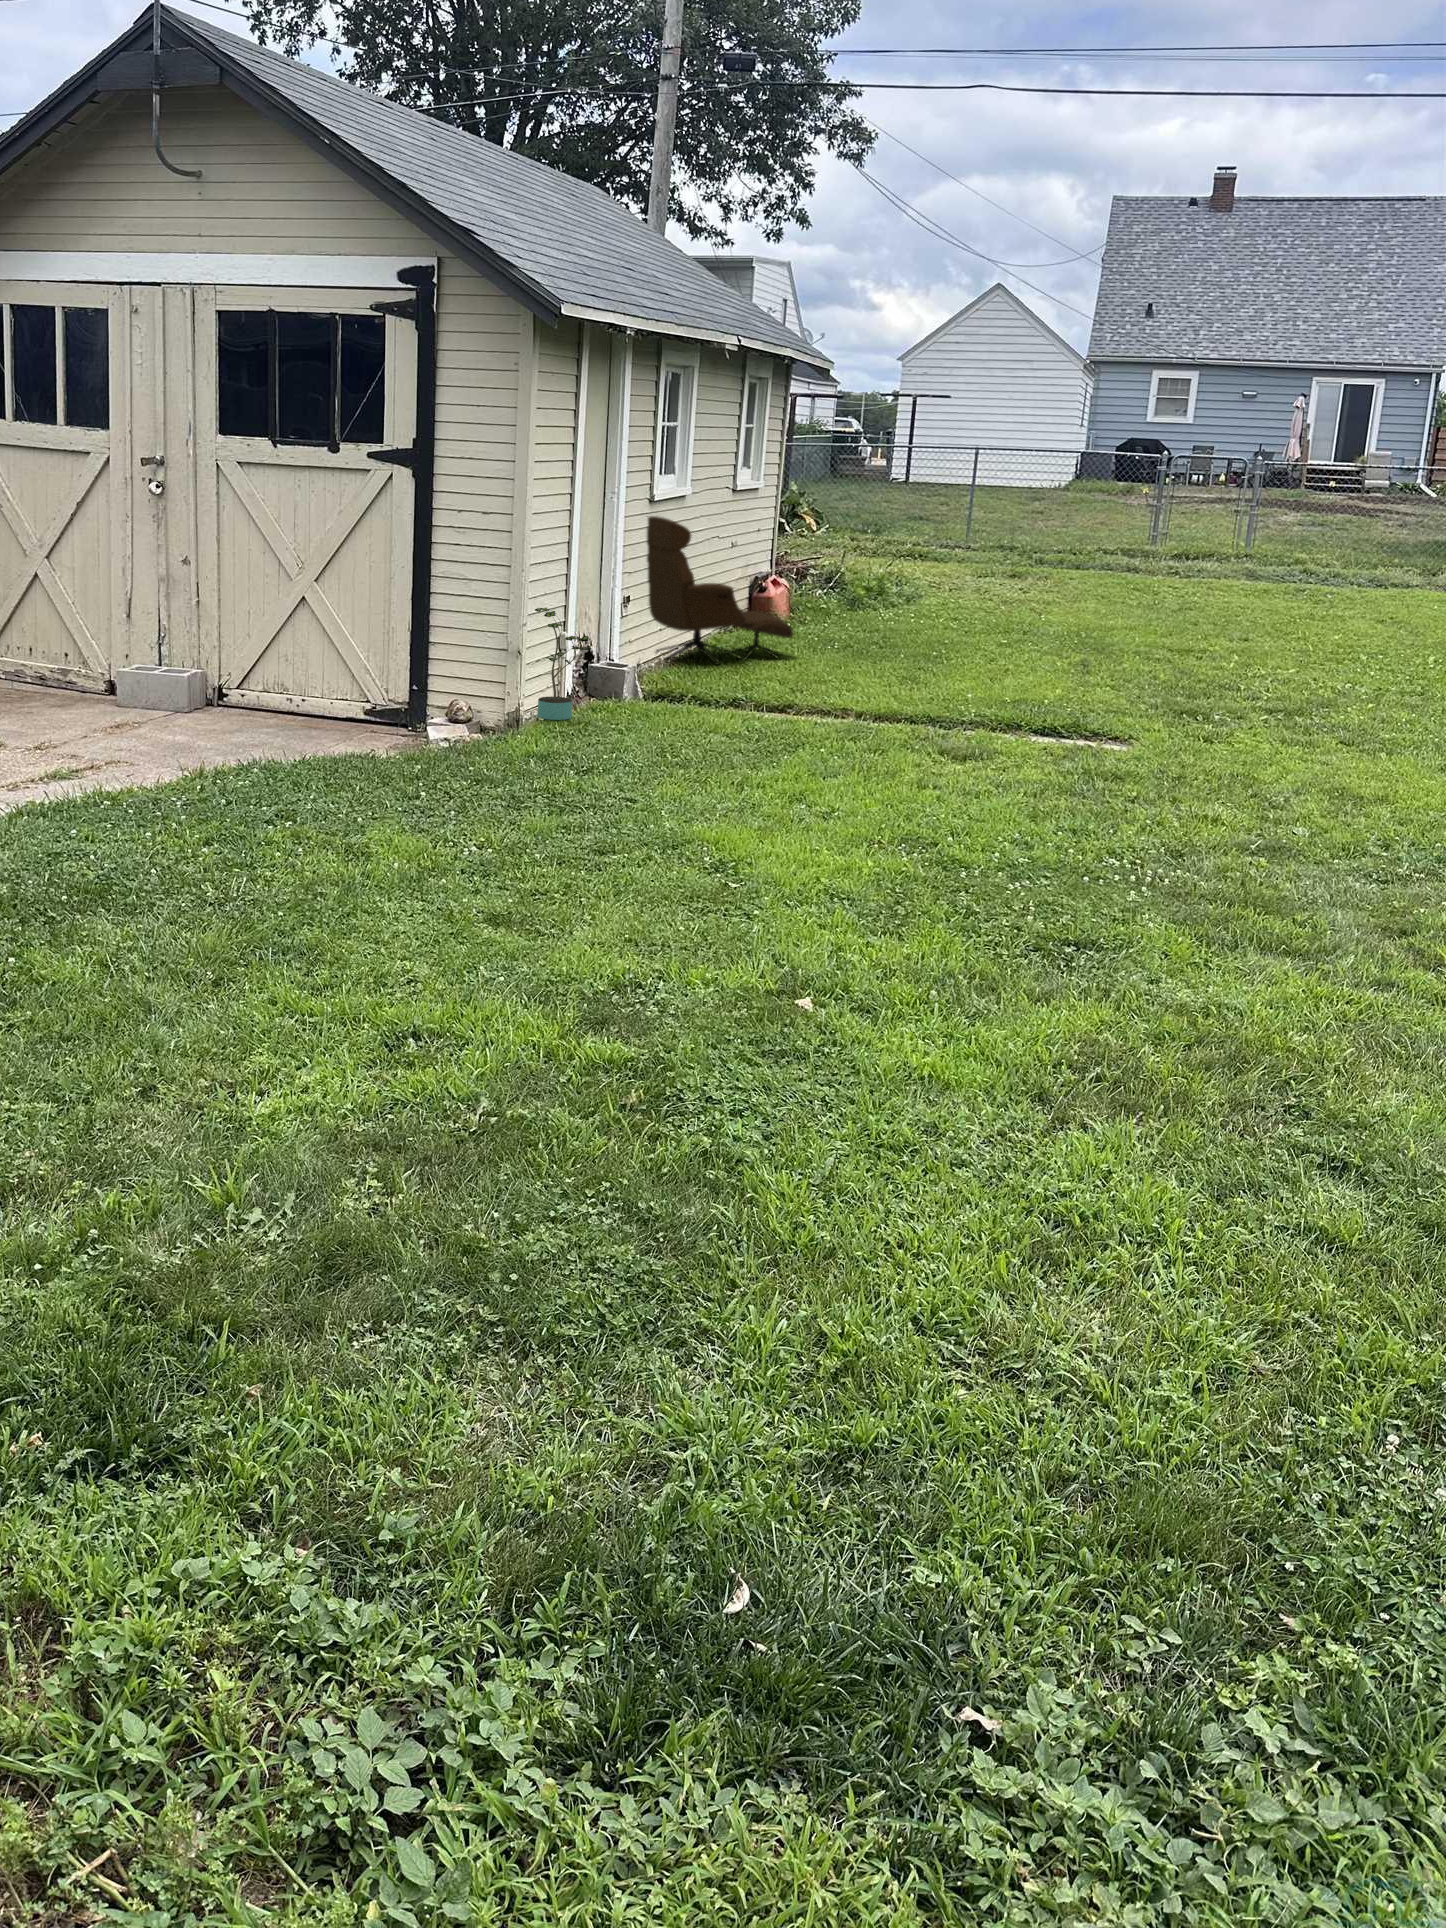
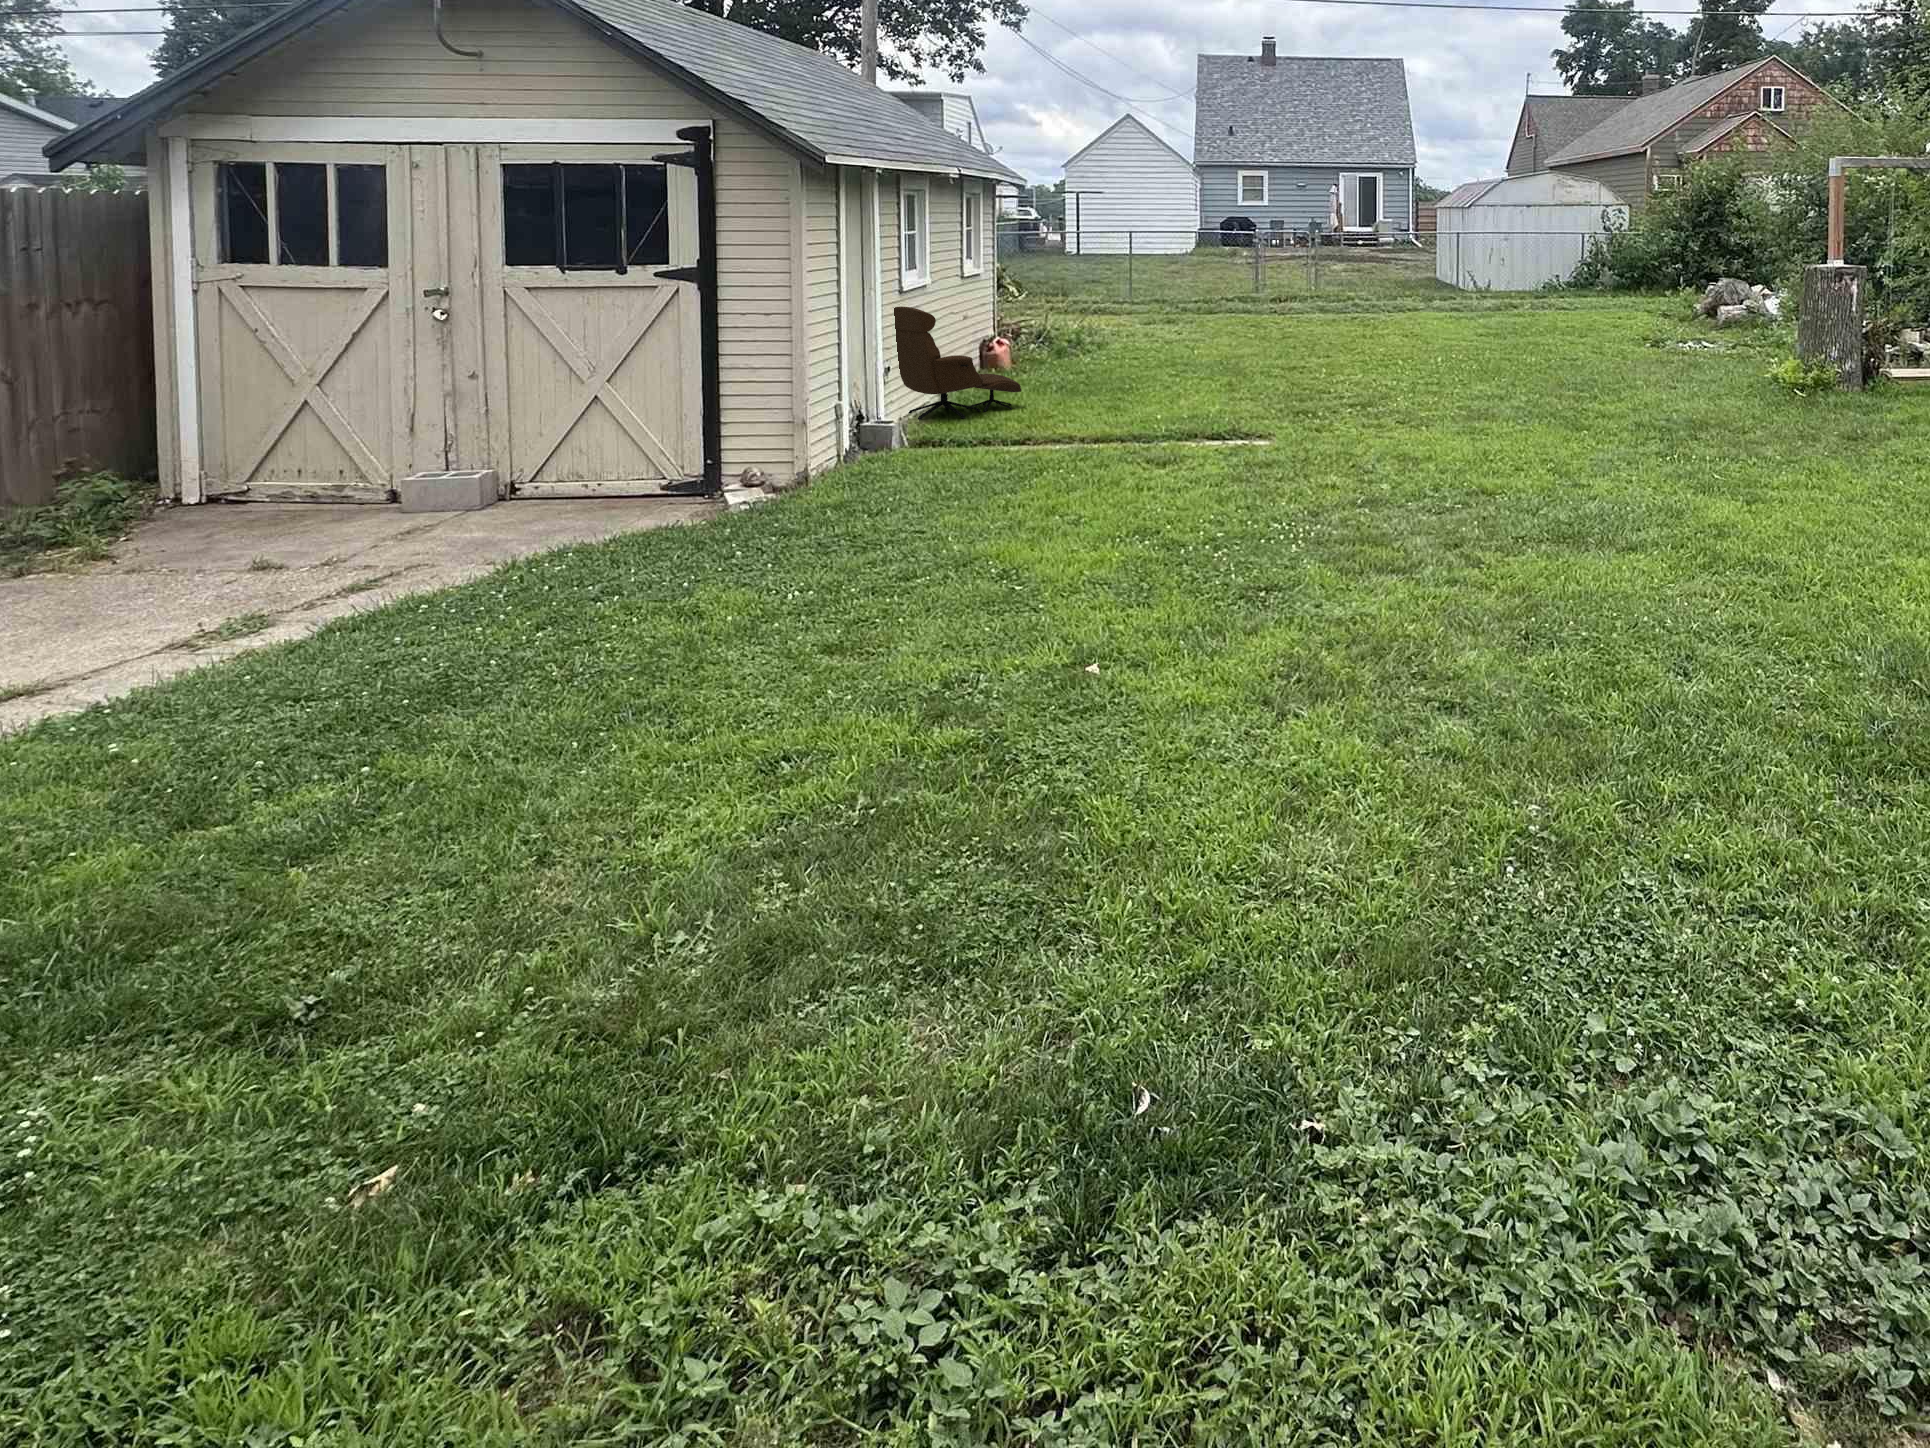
potted plant: present [535,608,590,720] -> none [814,388,866,479]

